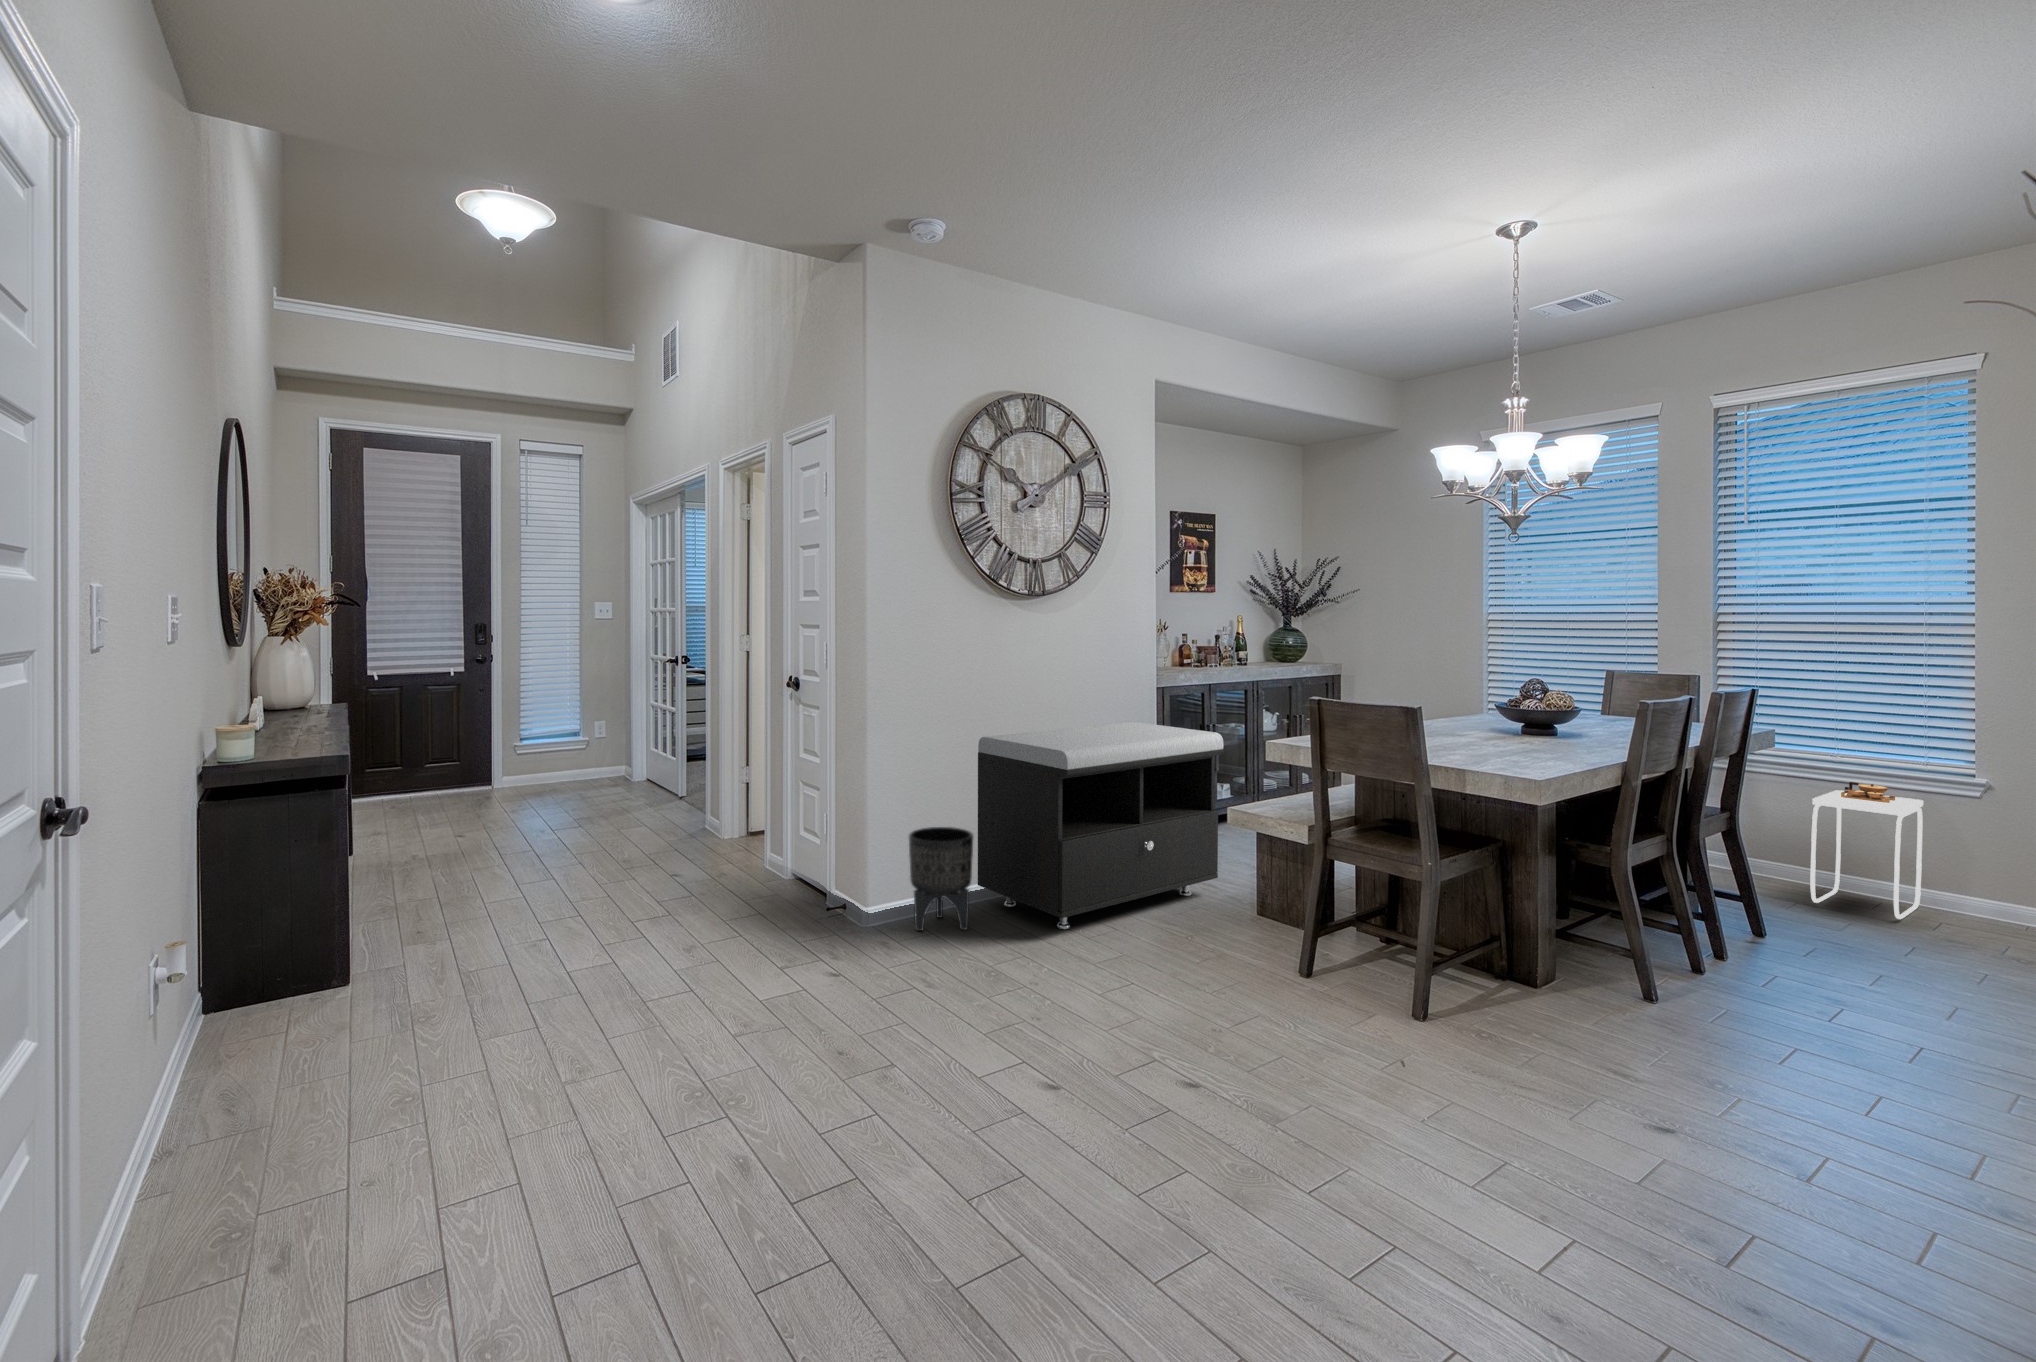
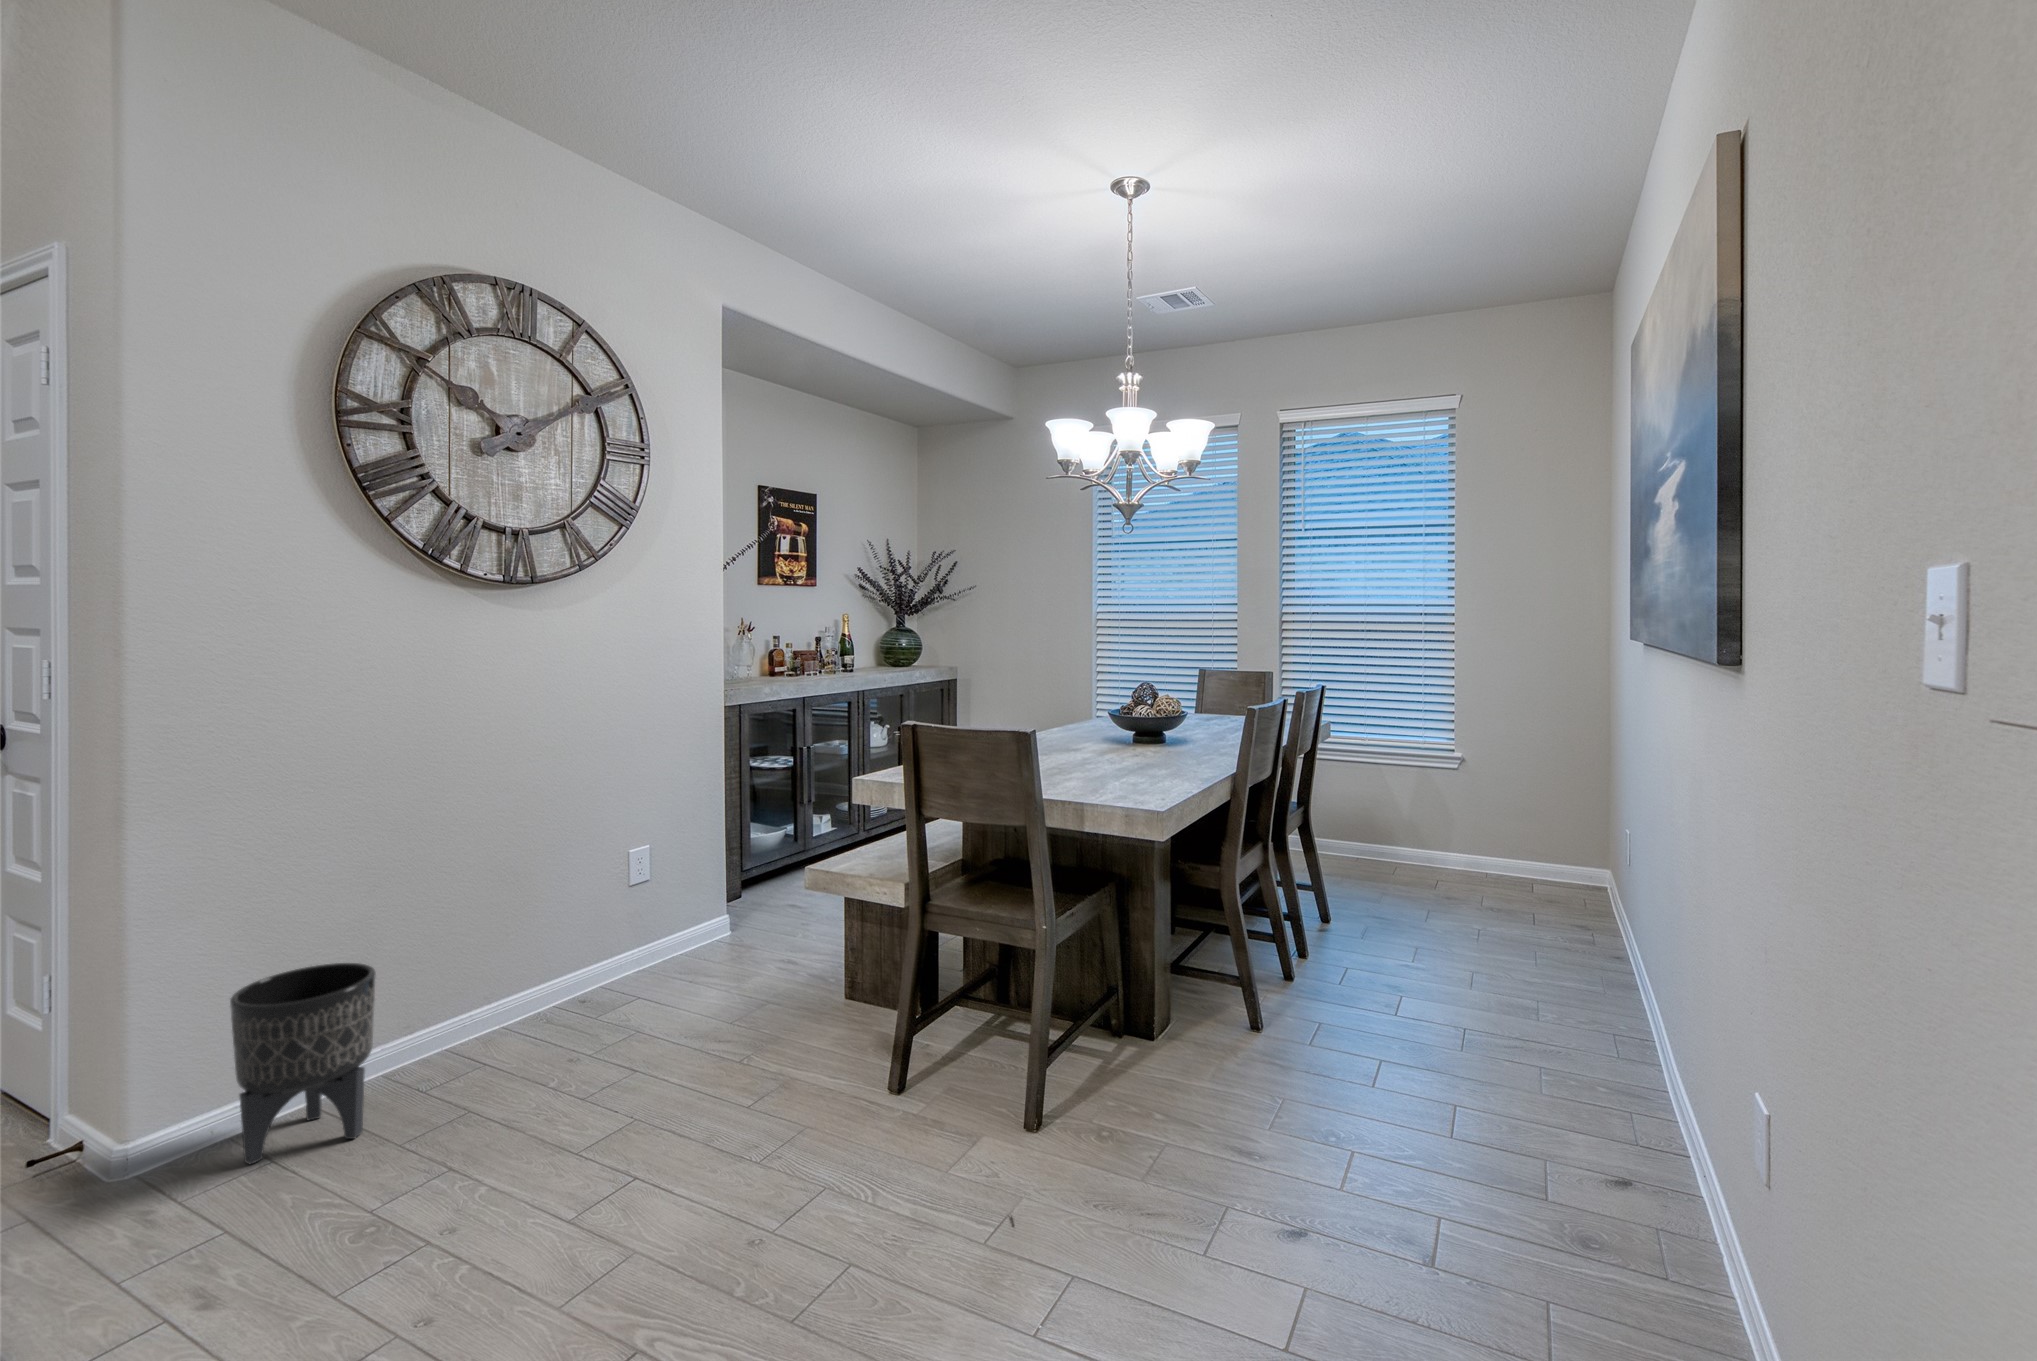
storage bench: present [978,722,1224,929] -> none [402,757,805,1093]
side table: present [1811,782,1923,919] -> none [1356,766,1426,887]

